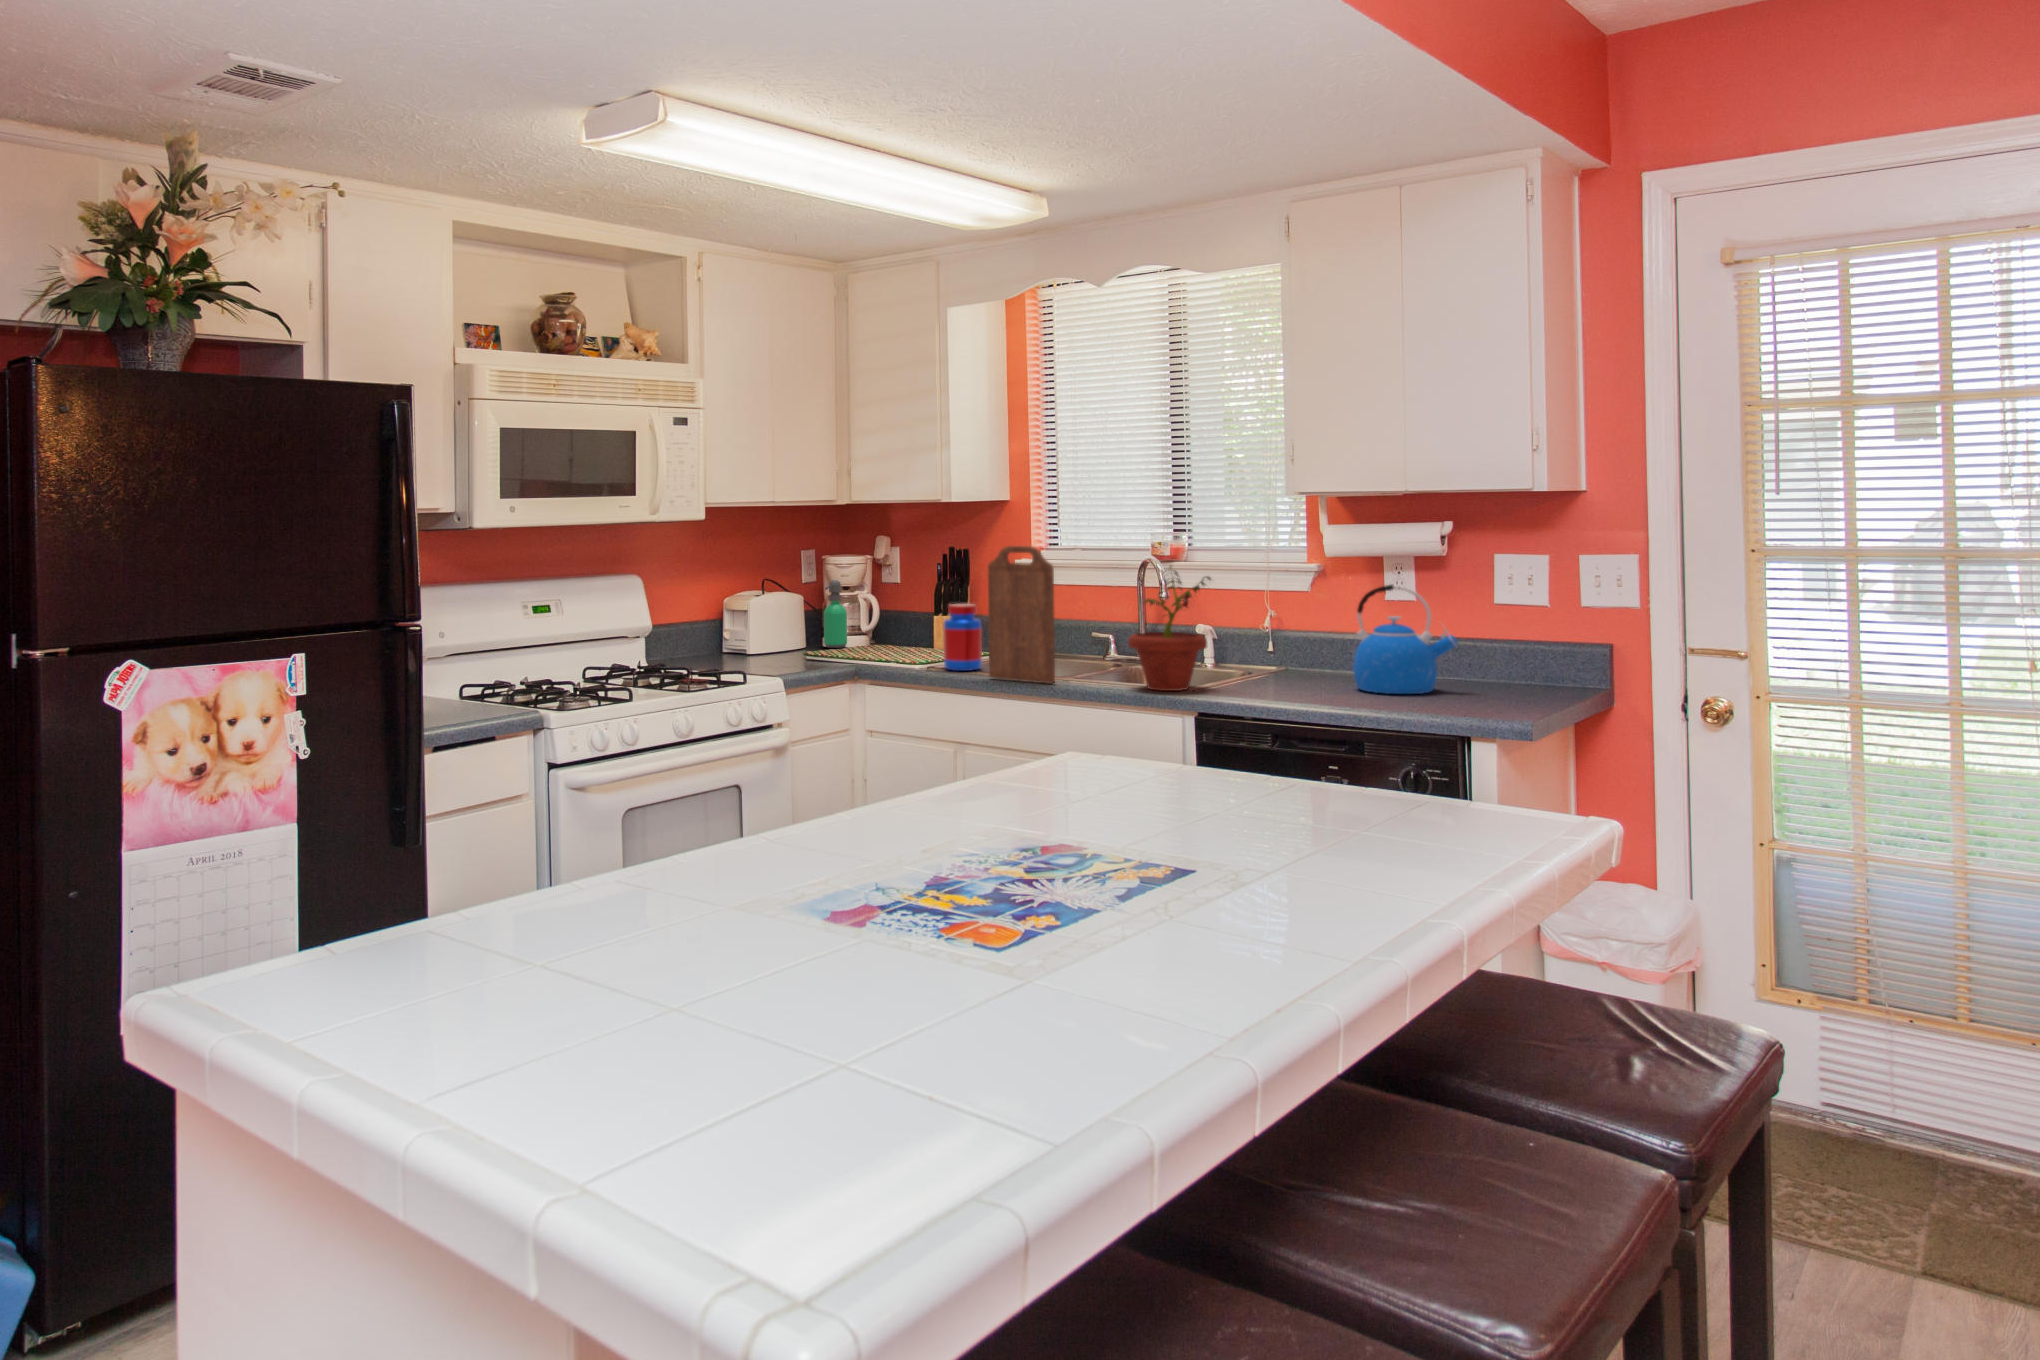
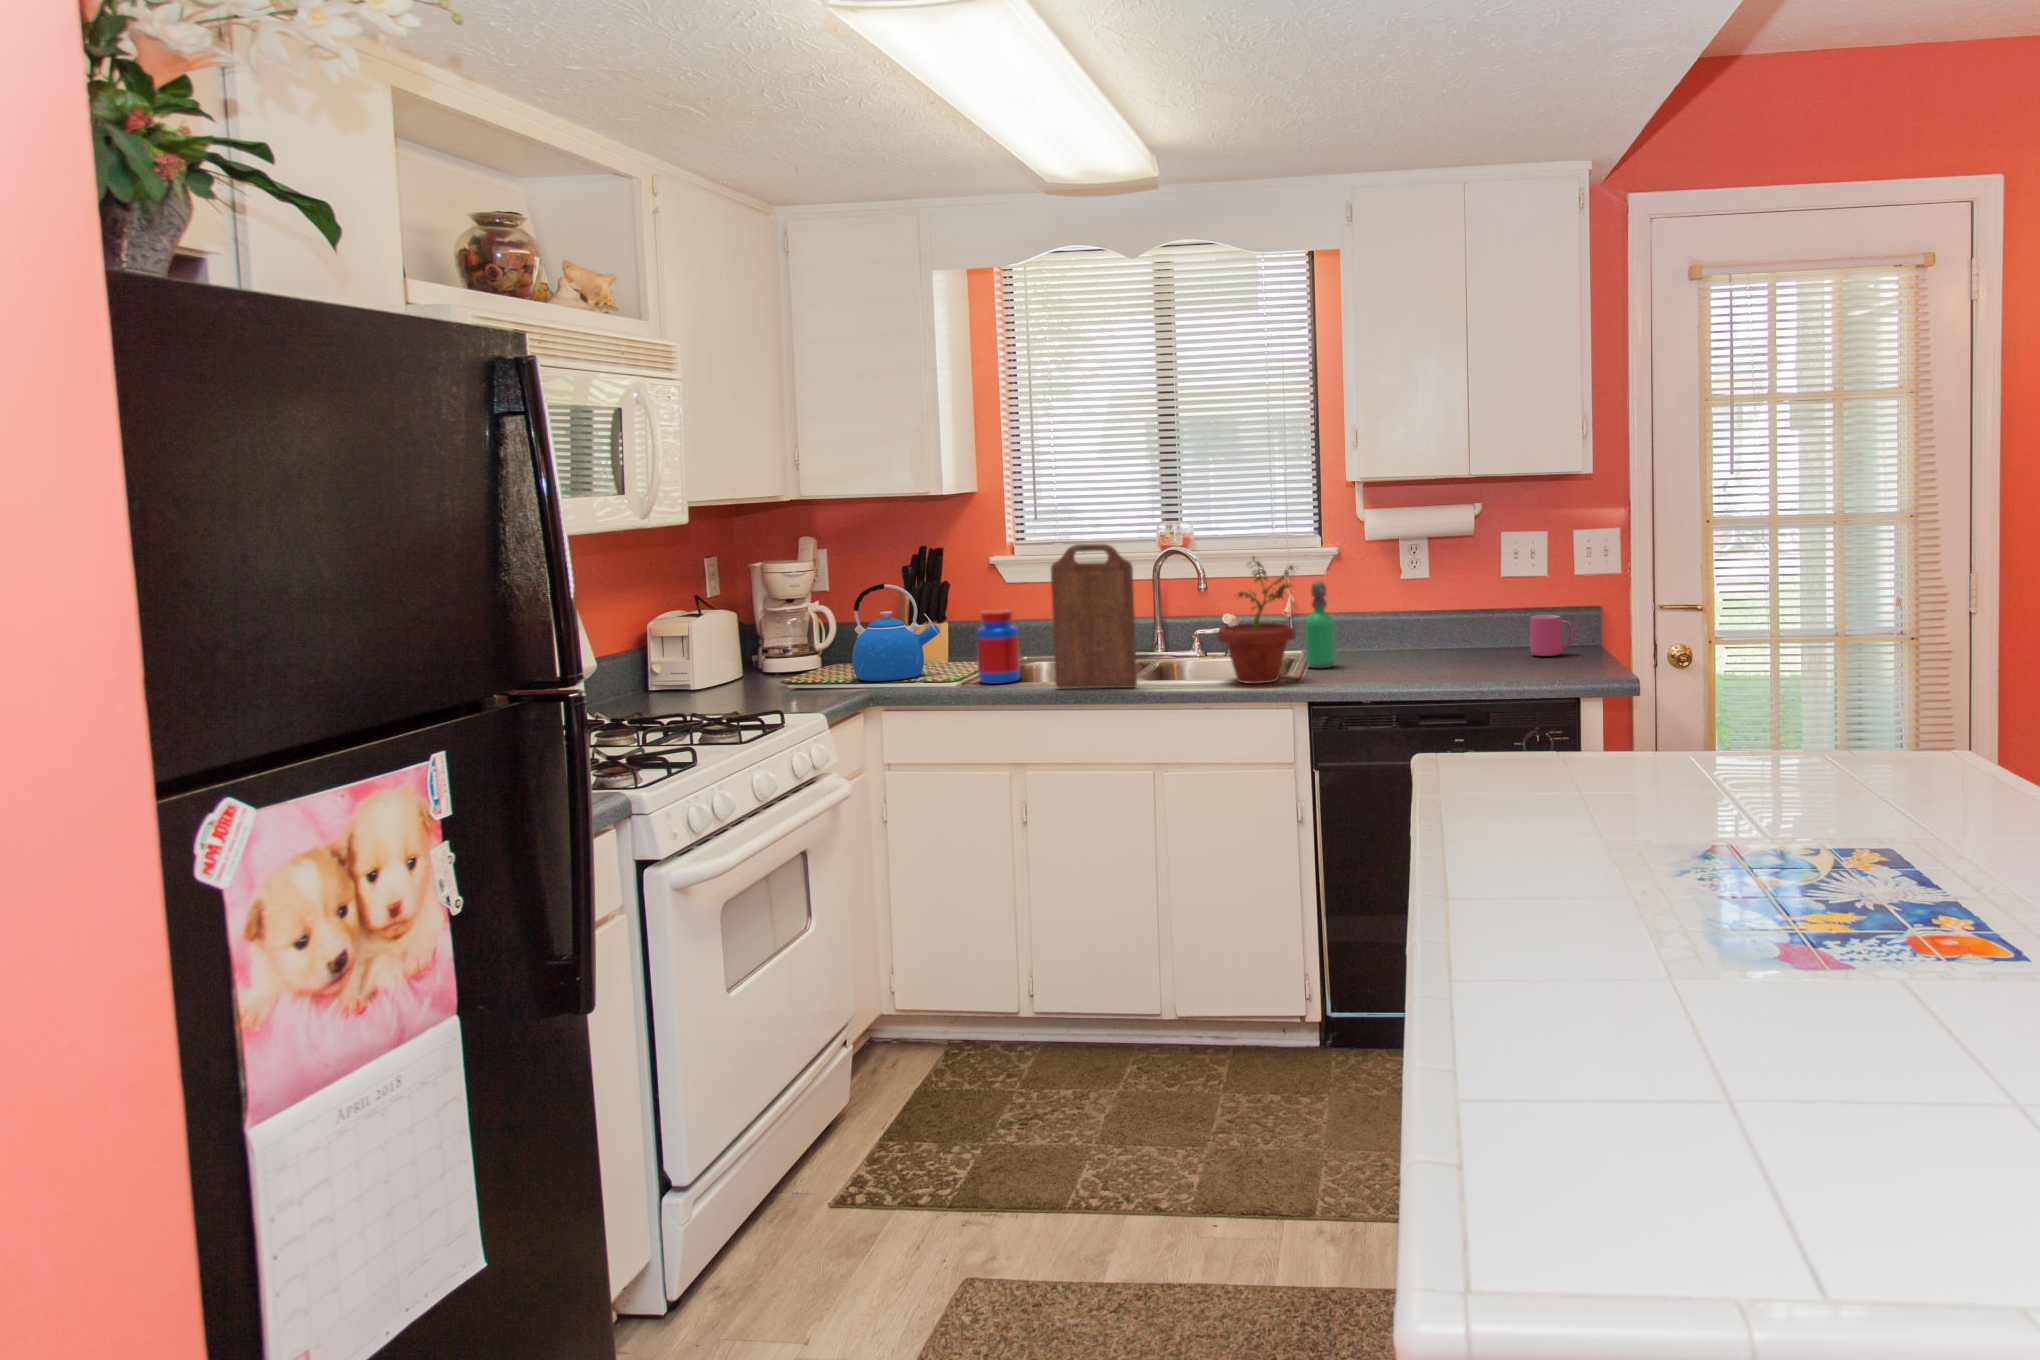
soap dispenser: present [824,580,847,648] -> present [1305,581,1336,668]
kettle: present [1353,585,1458,694] -> present [852,583,940,681]
mug: none [1496,648,1548,695] -> present [1530,615,1573,656]

